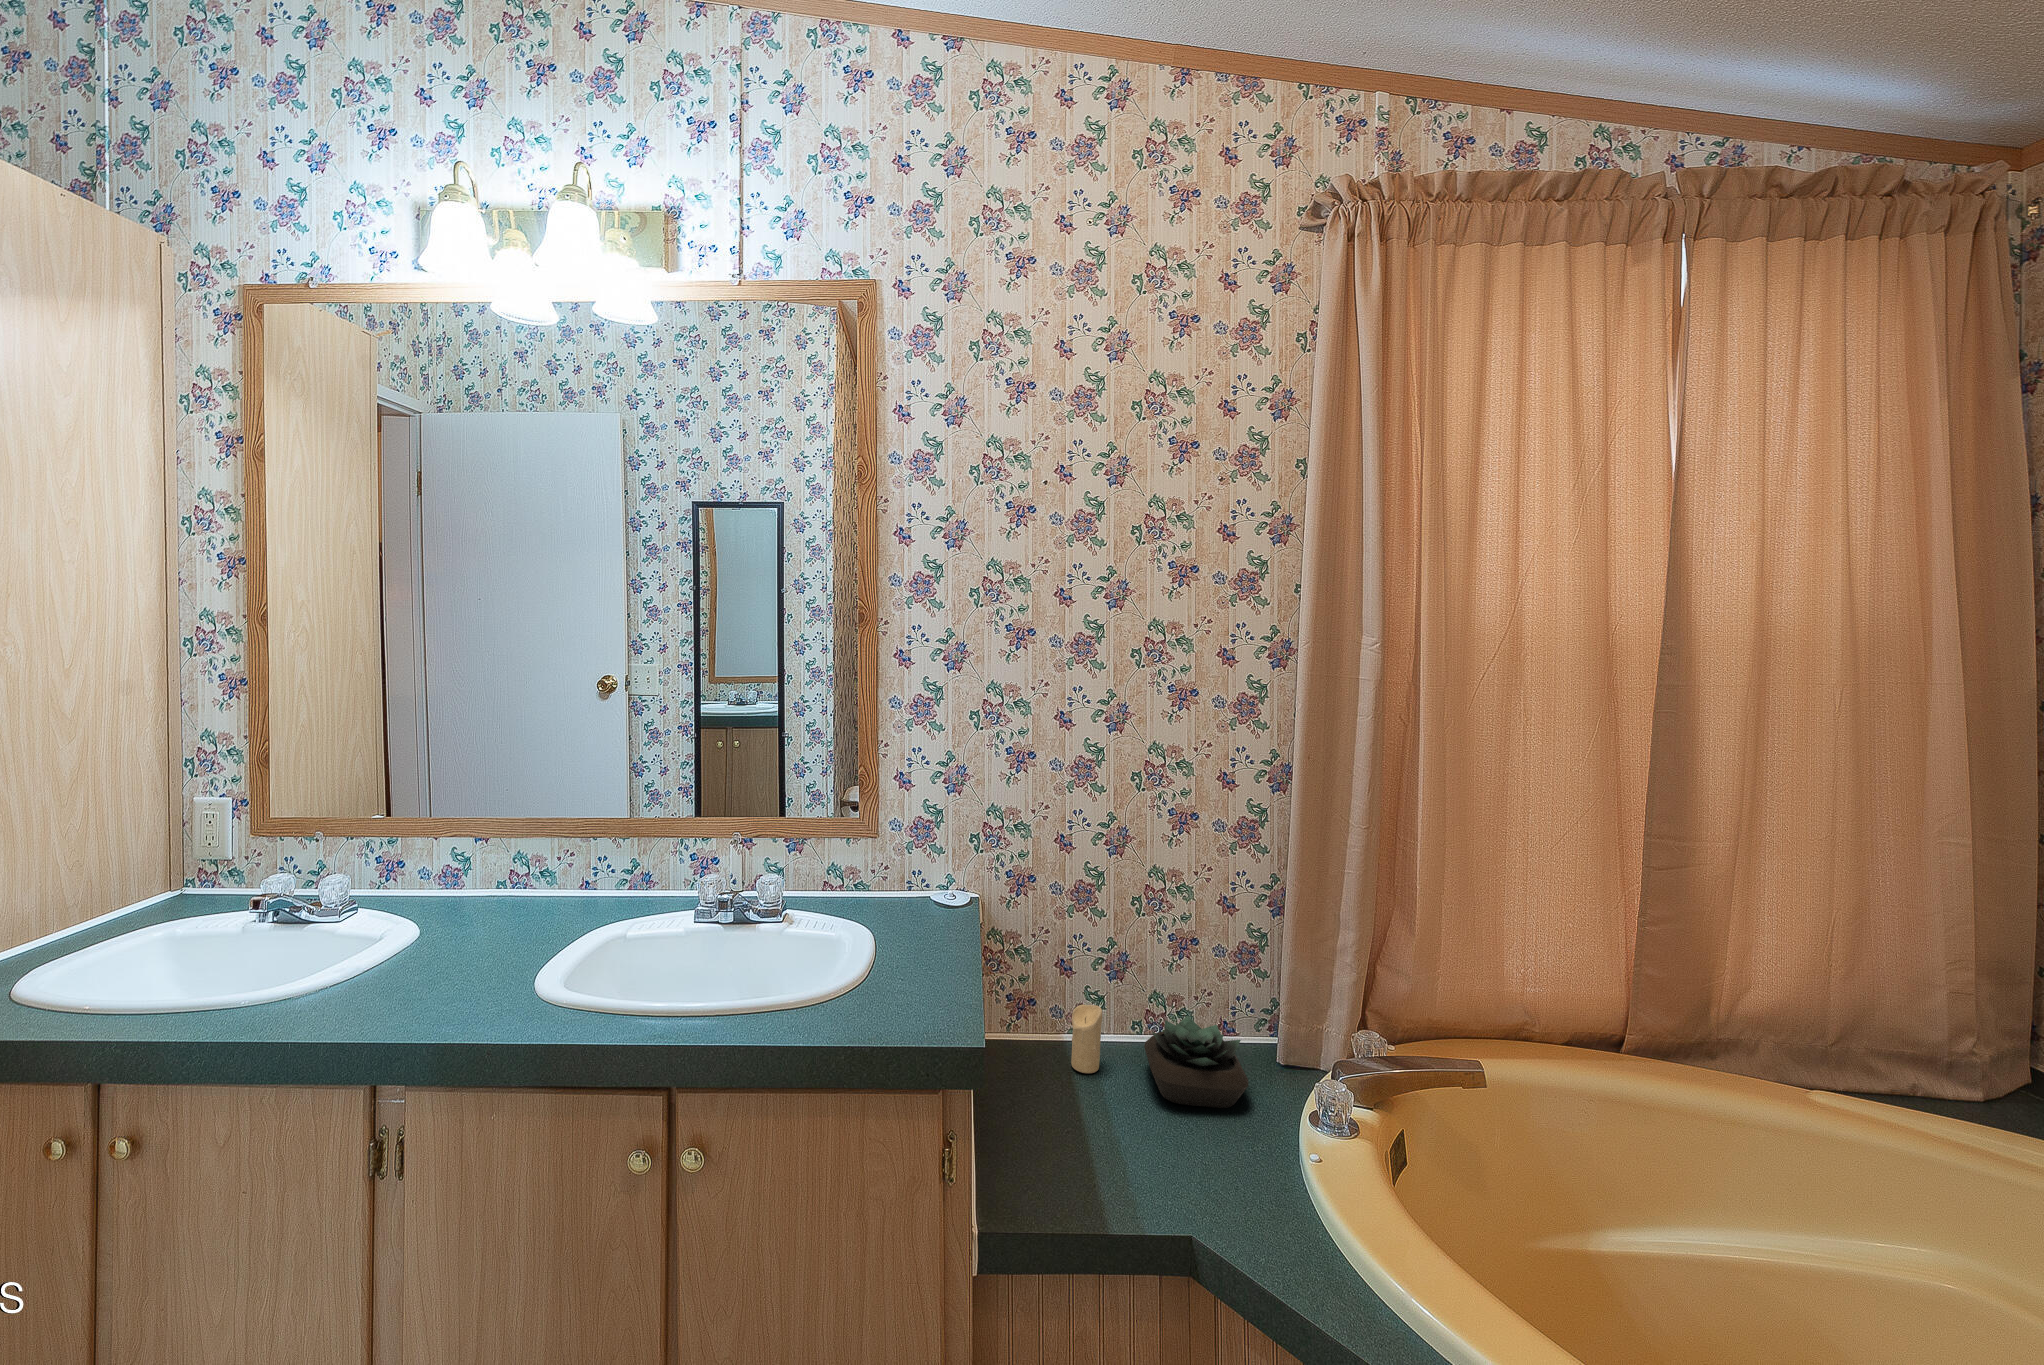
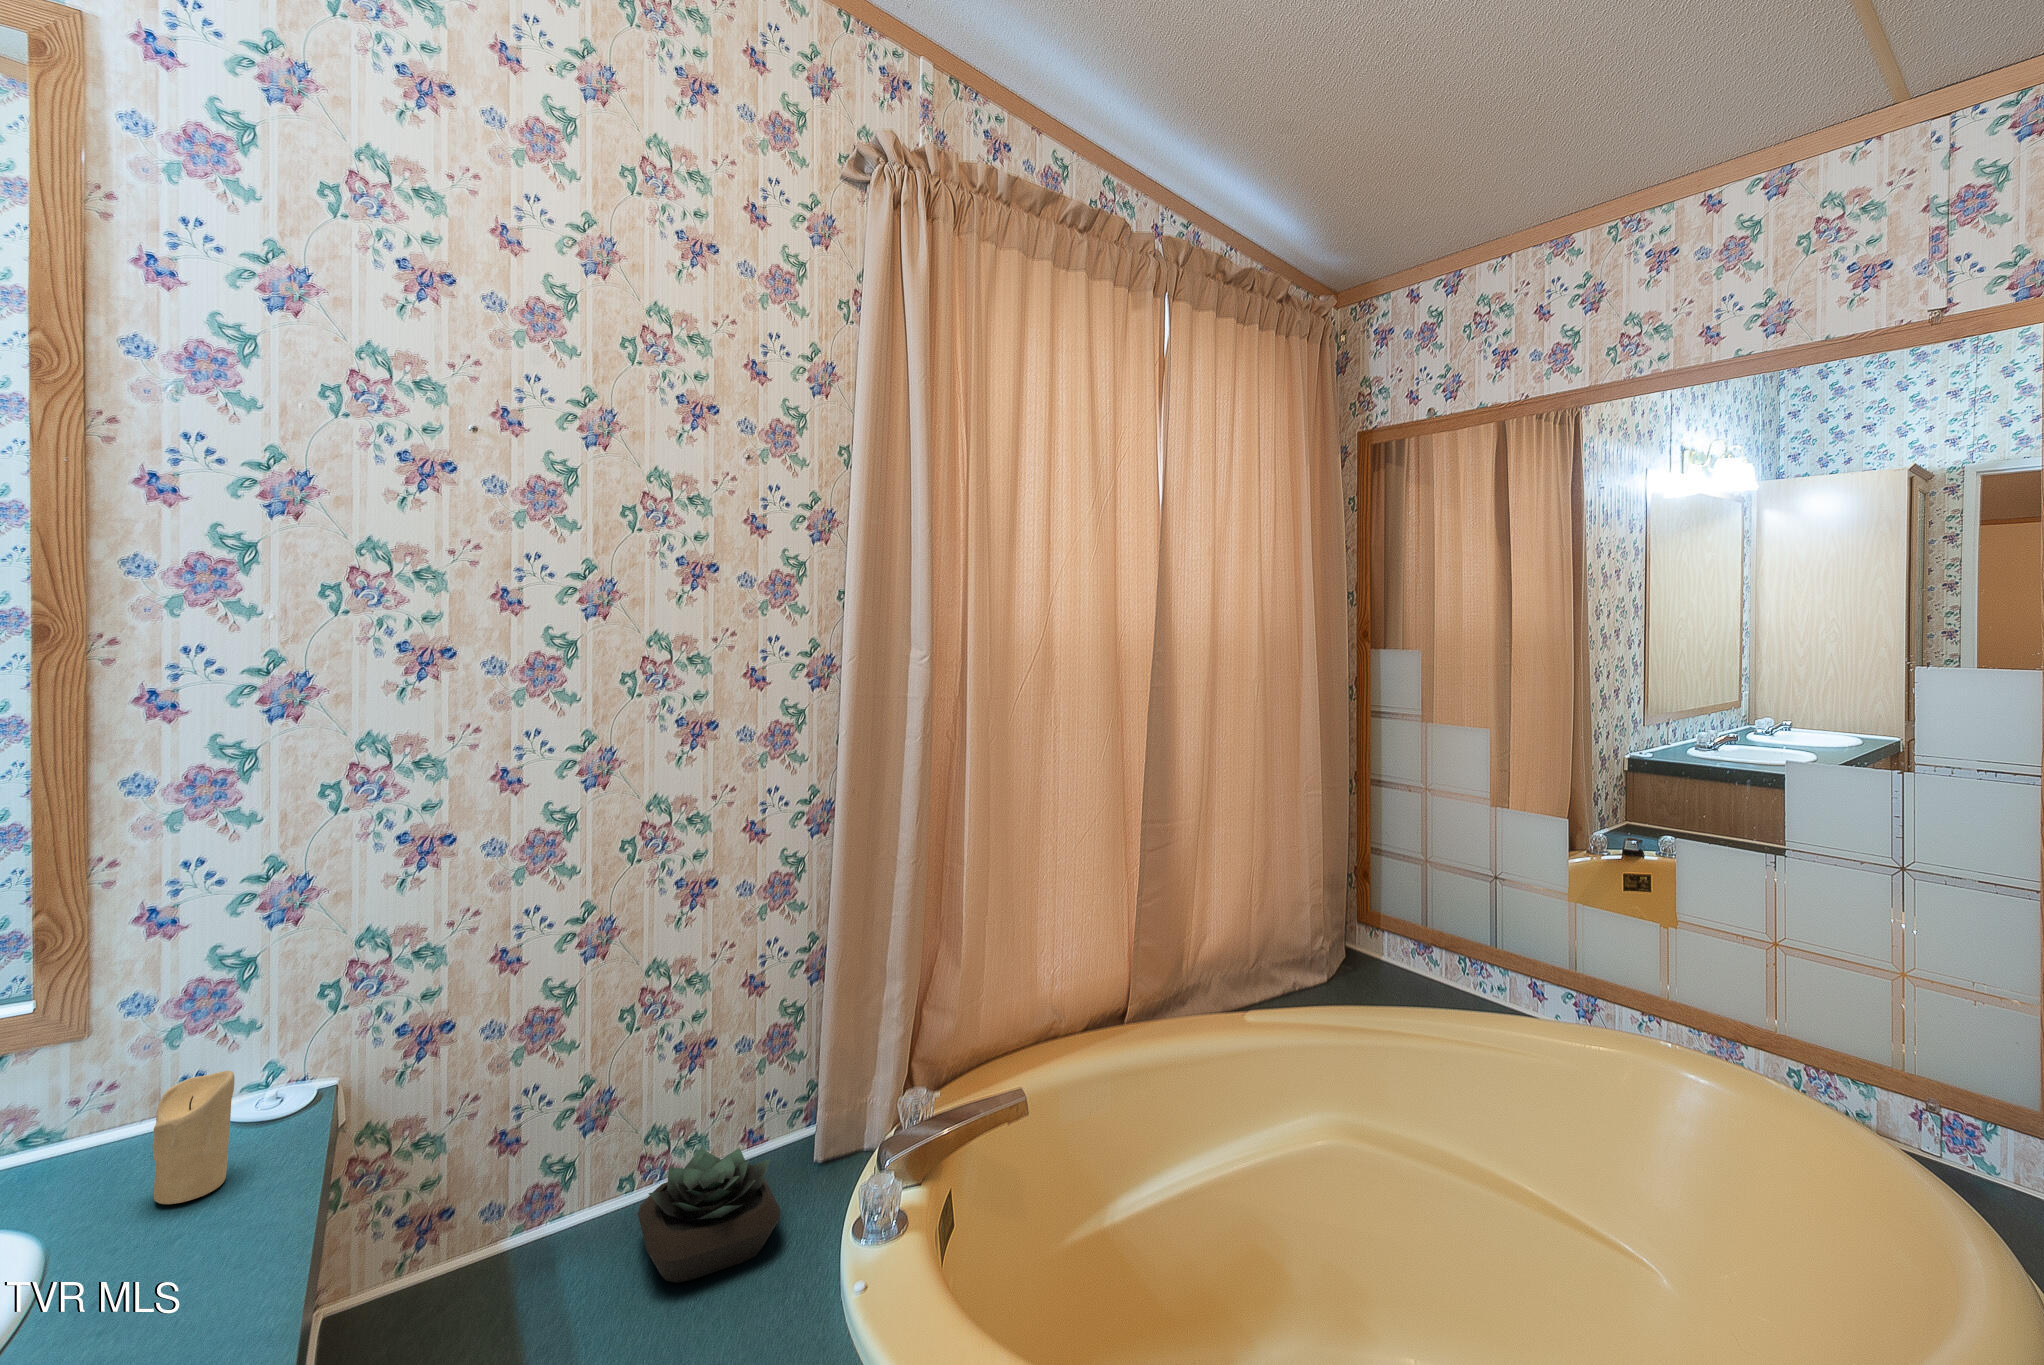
candle: present [1071,1005,1102,1073] -> present [153,1071,234,1204]

